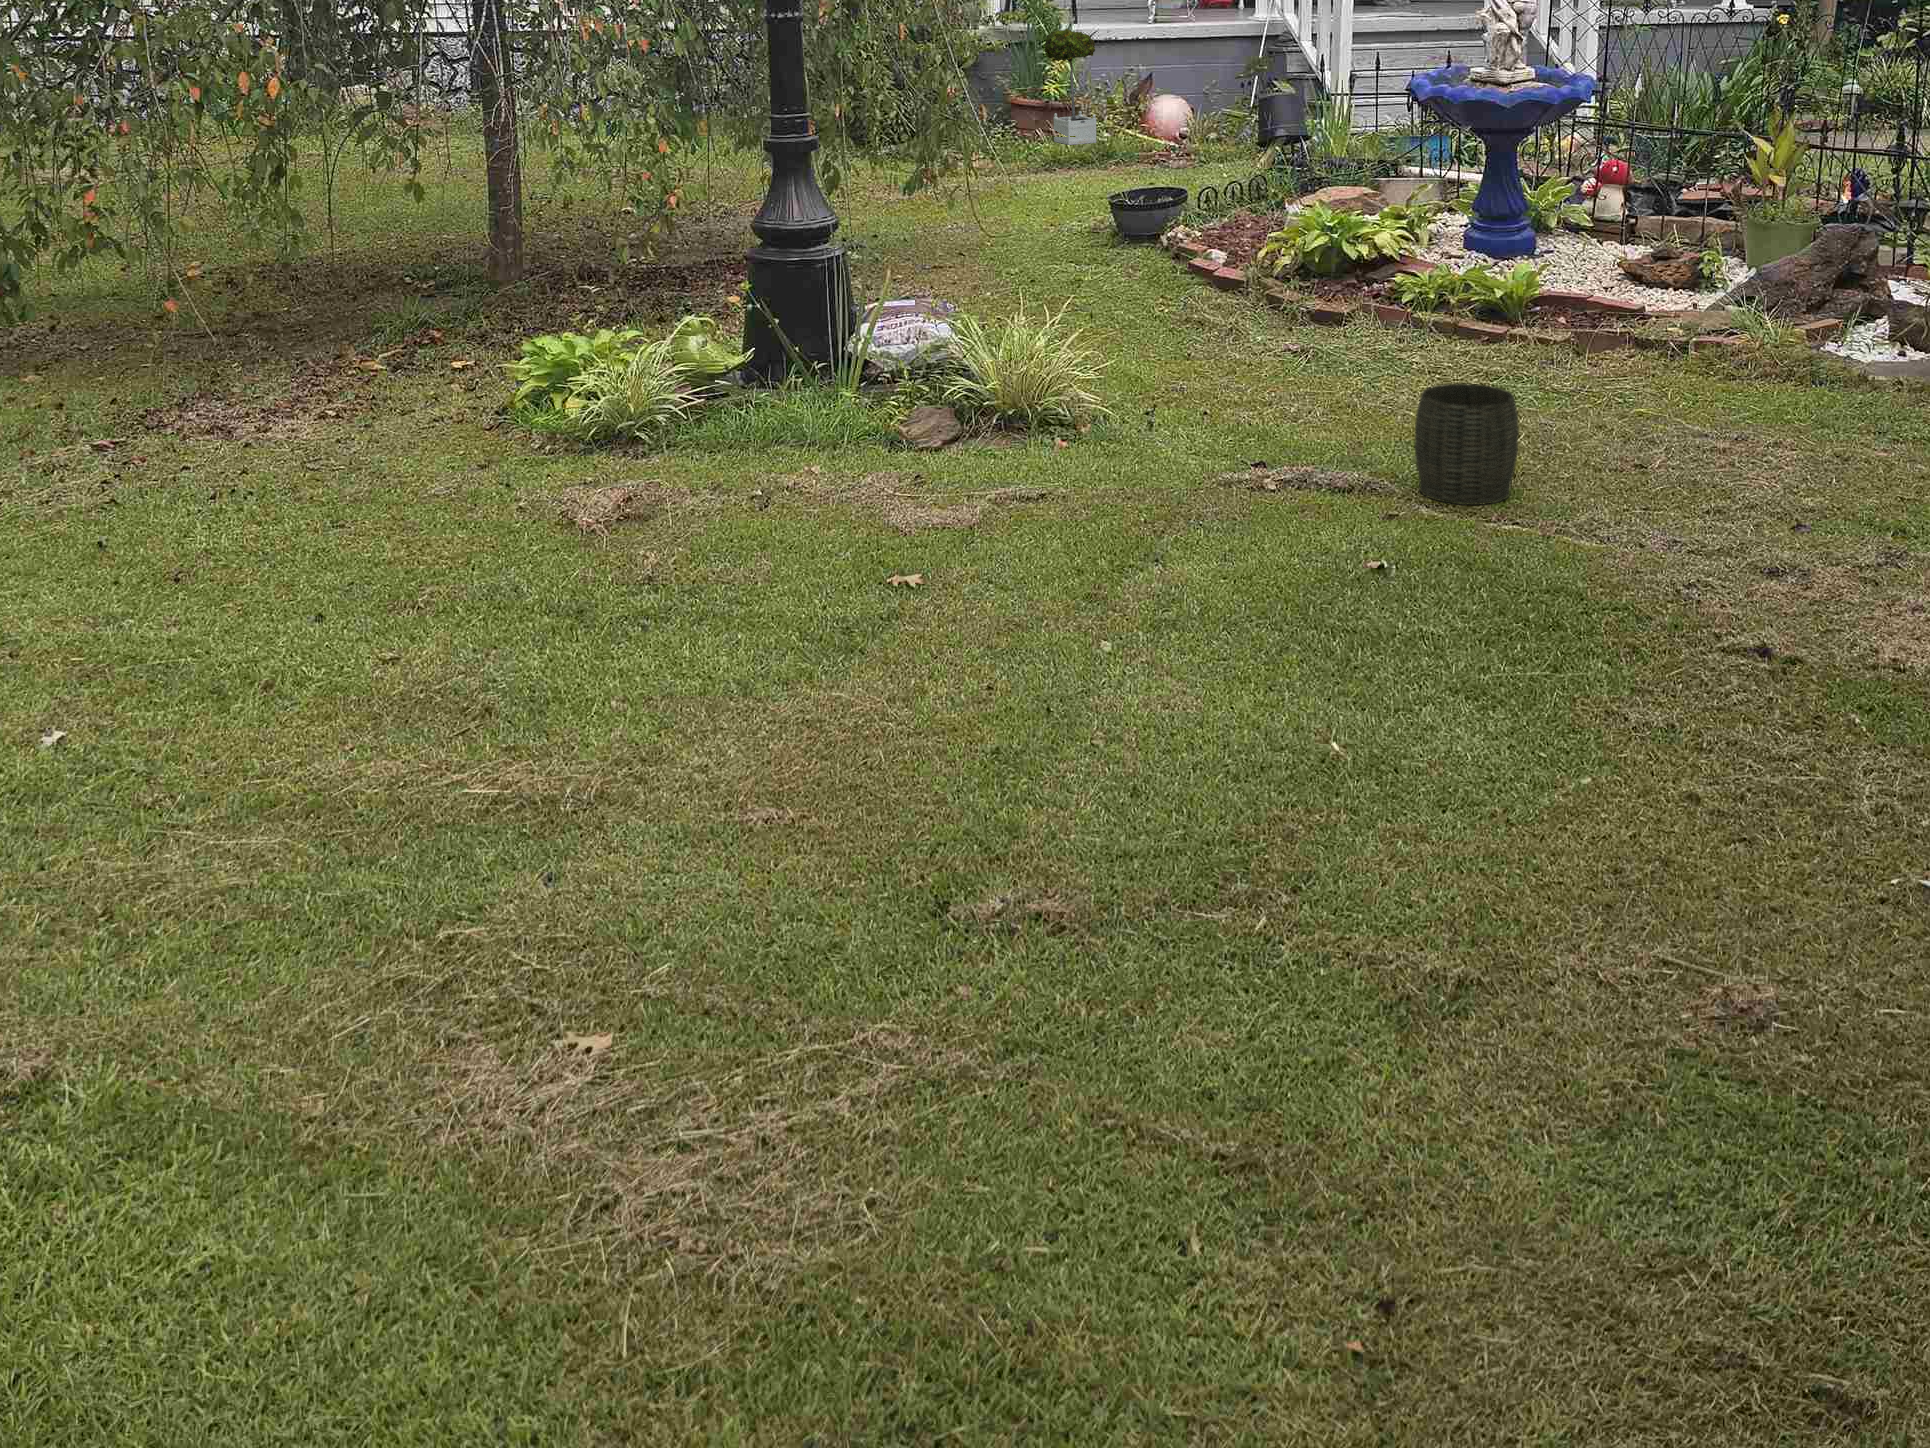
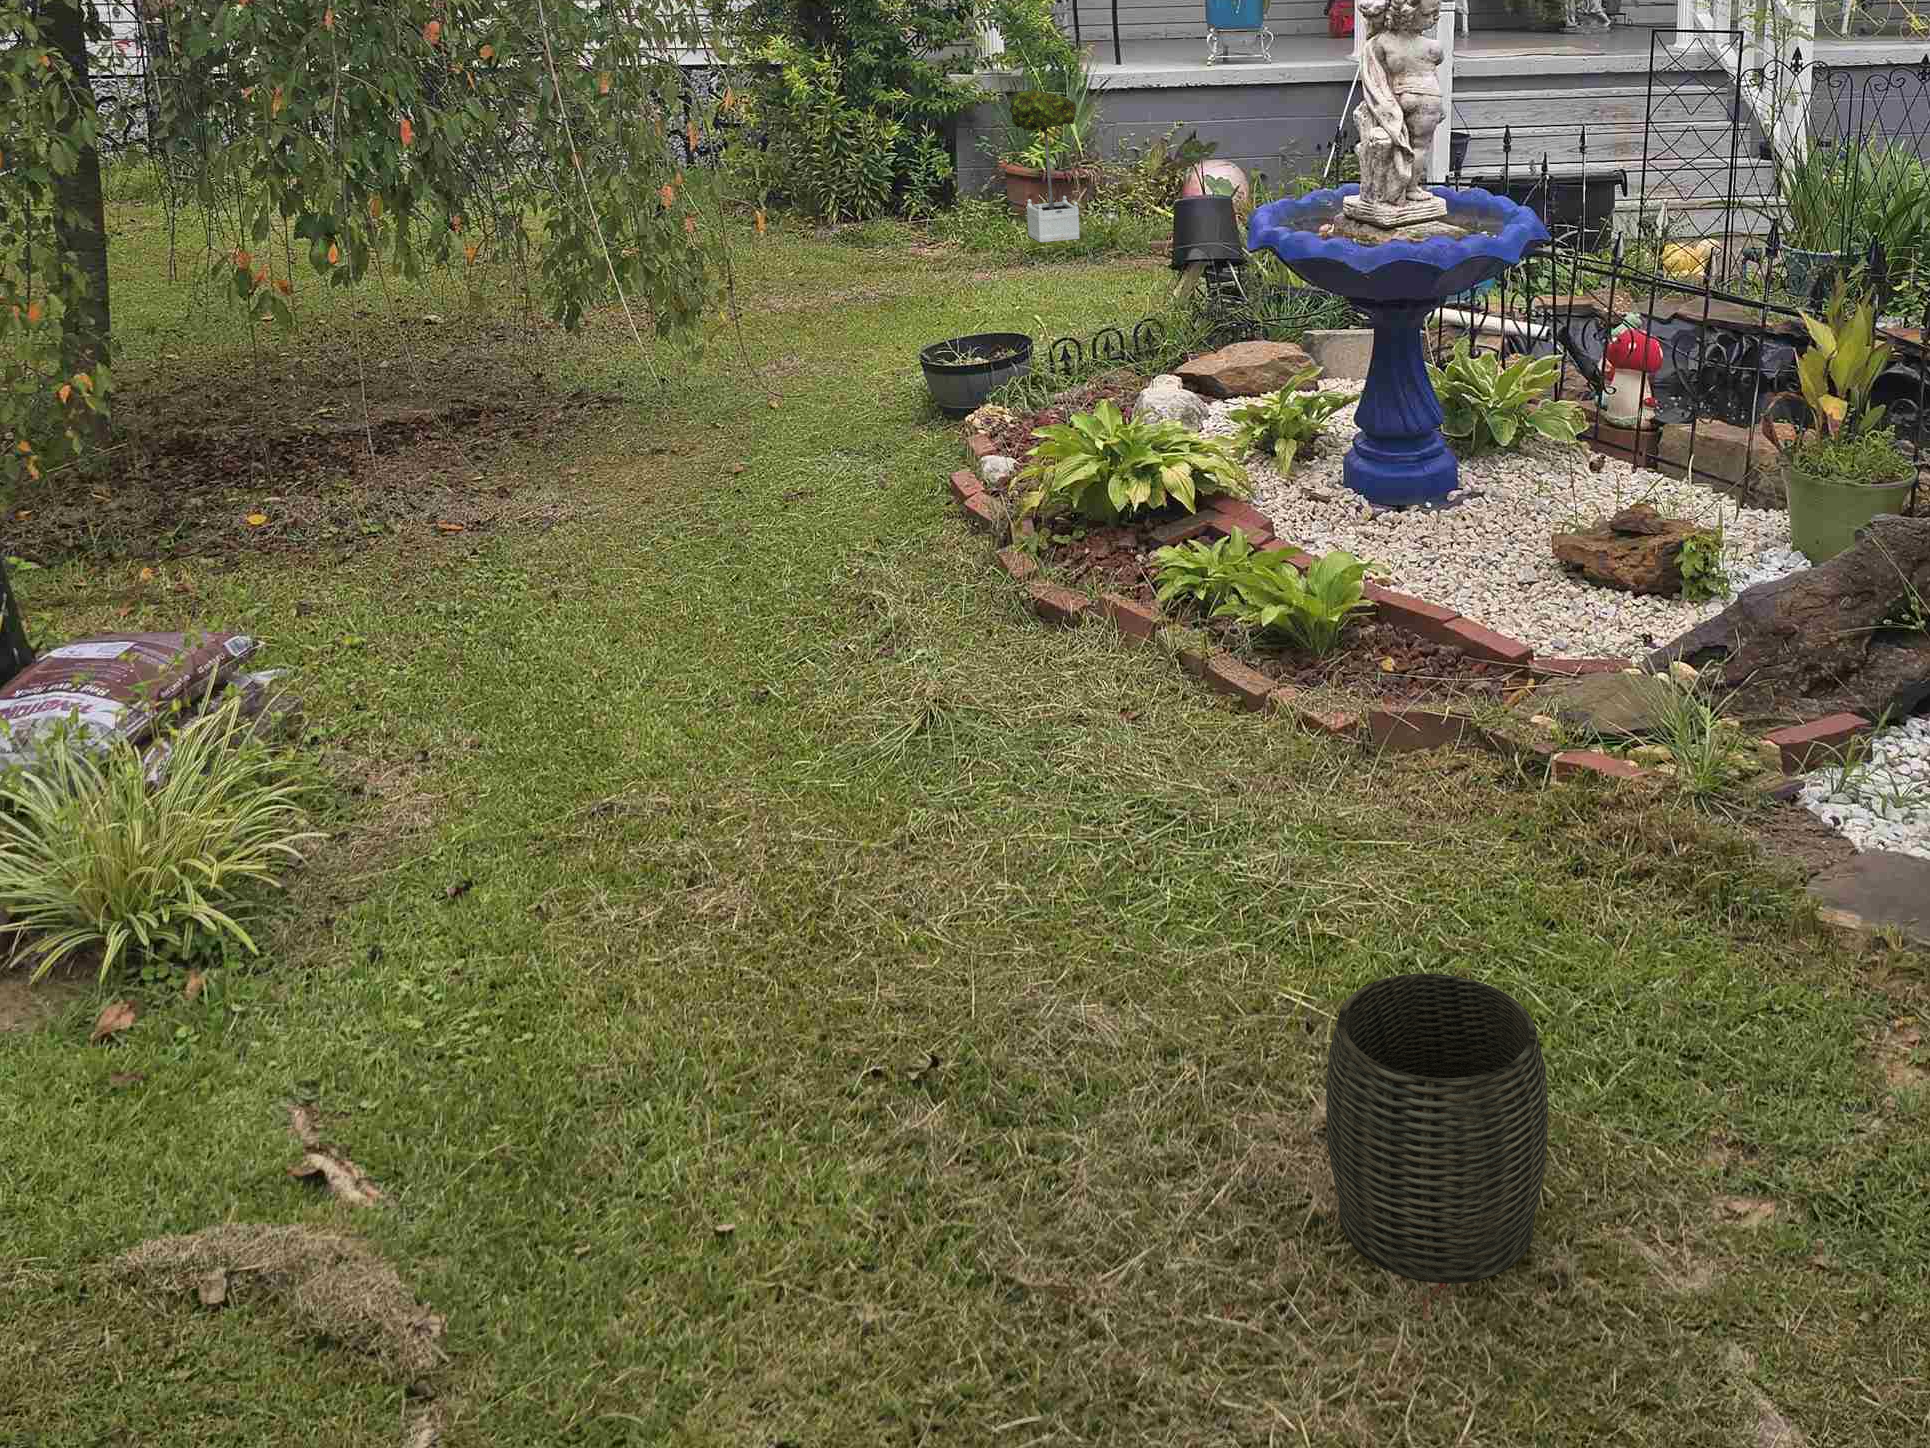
woven basket: present [1414,383,1519,505] -> present [1326,974,1548,1283]

